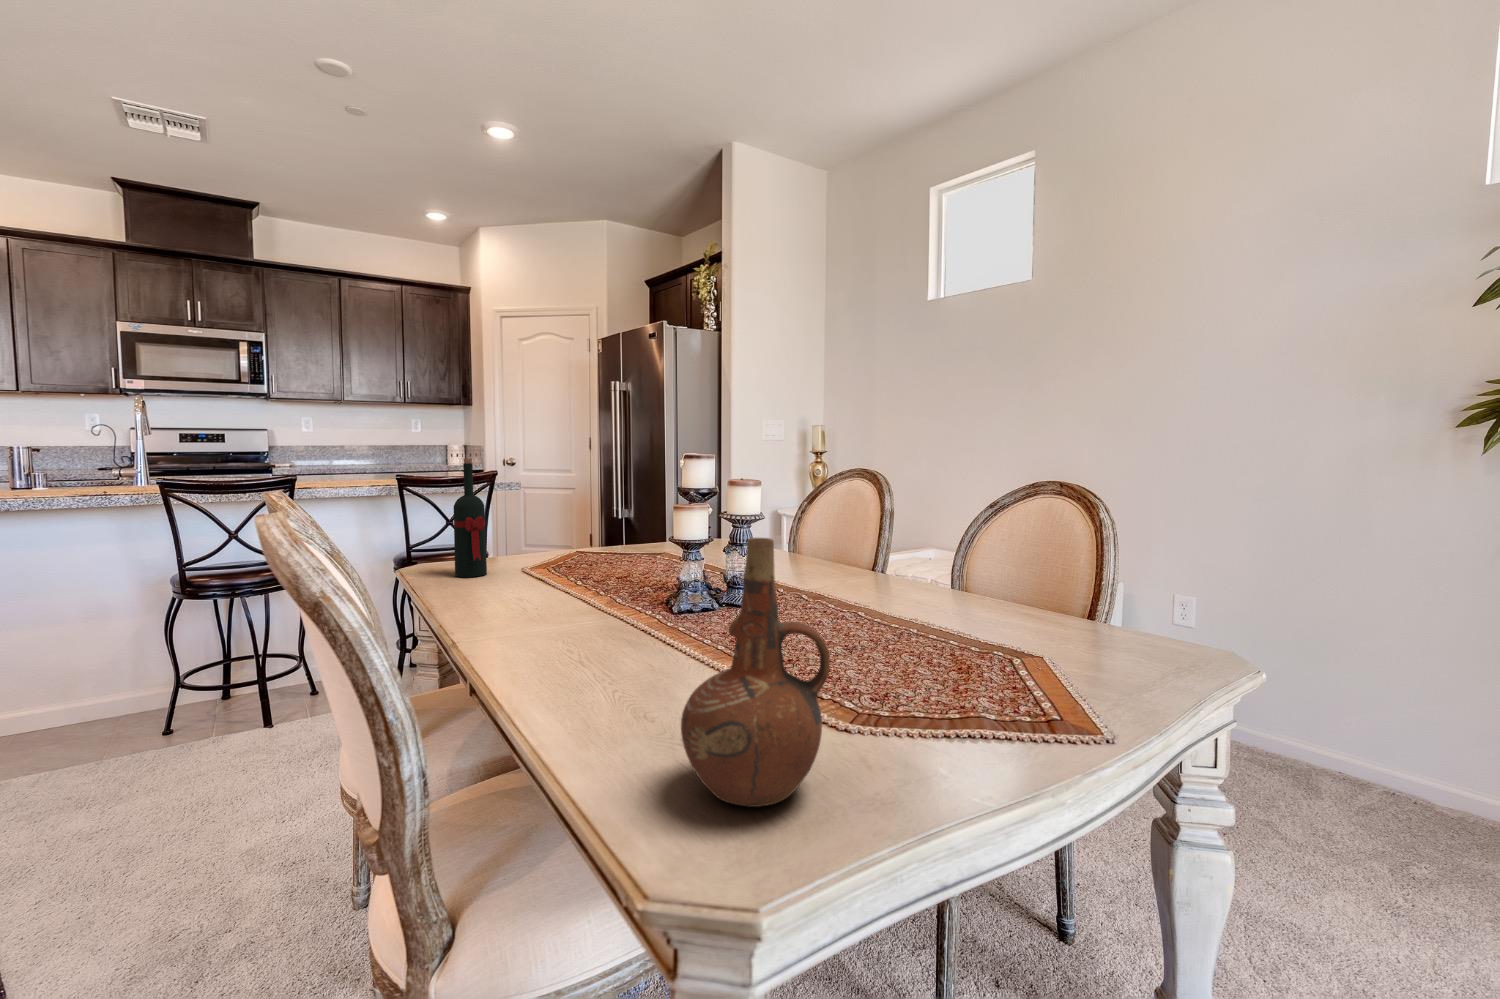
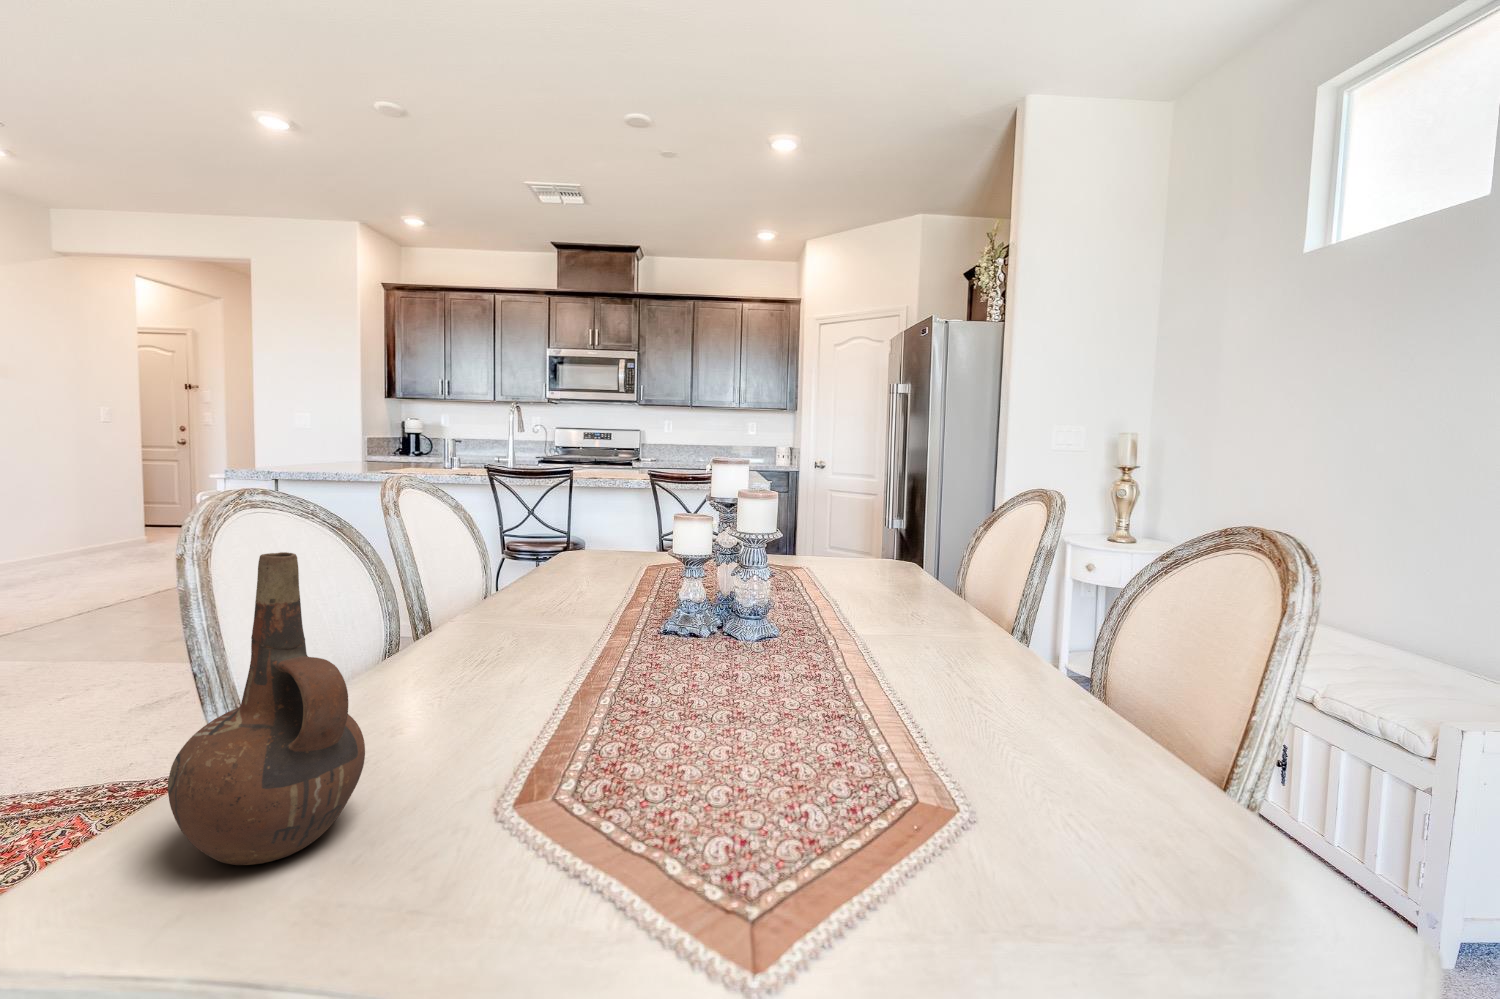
wine bottle: present [454,459,487,577] -> none [584,457,613,567]

